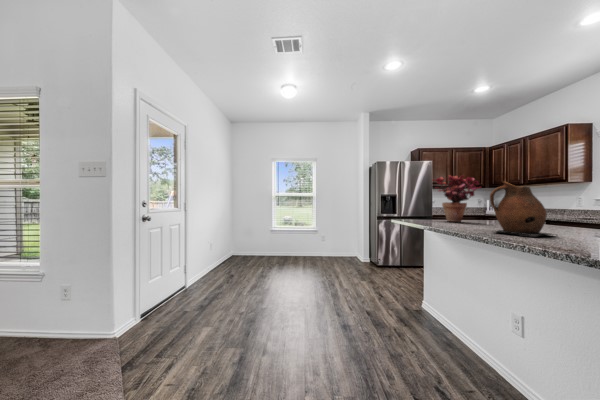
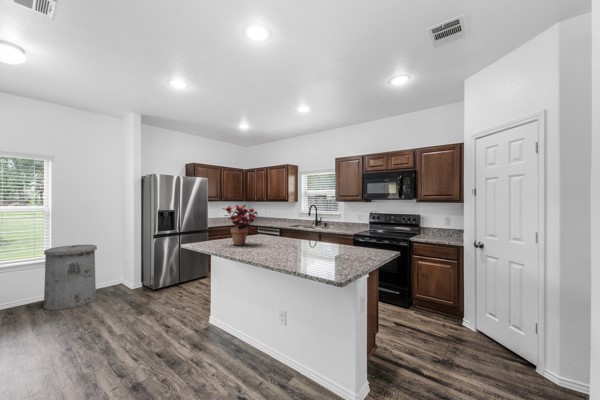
ceramic pitcher: present [490,181,557,236] -> none [272,223,306,263]
trash can: none [310,220,340,264] -> present [44,245,97,310]

